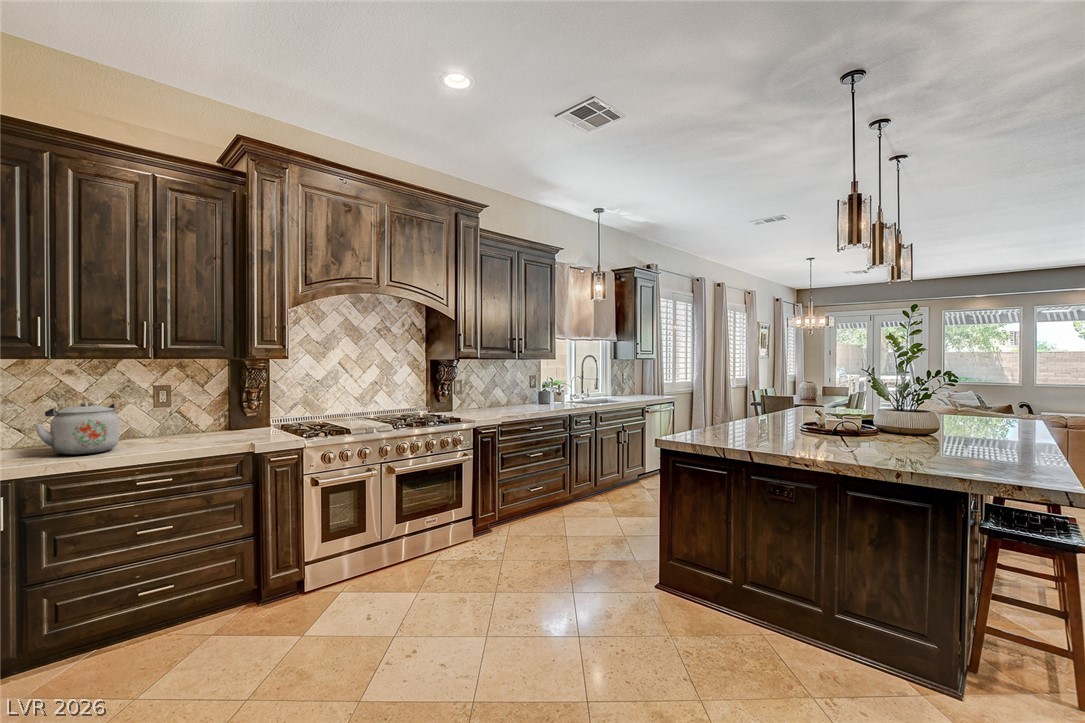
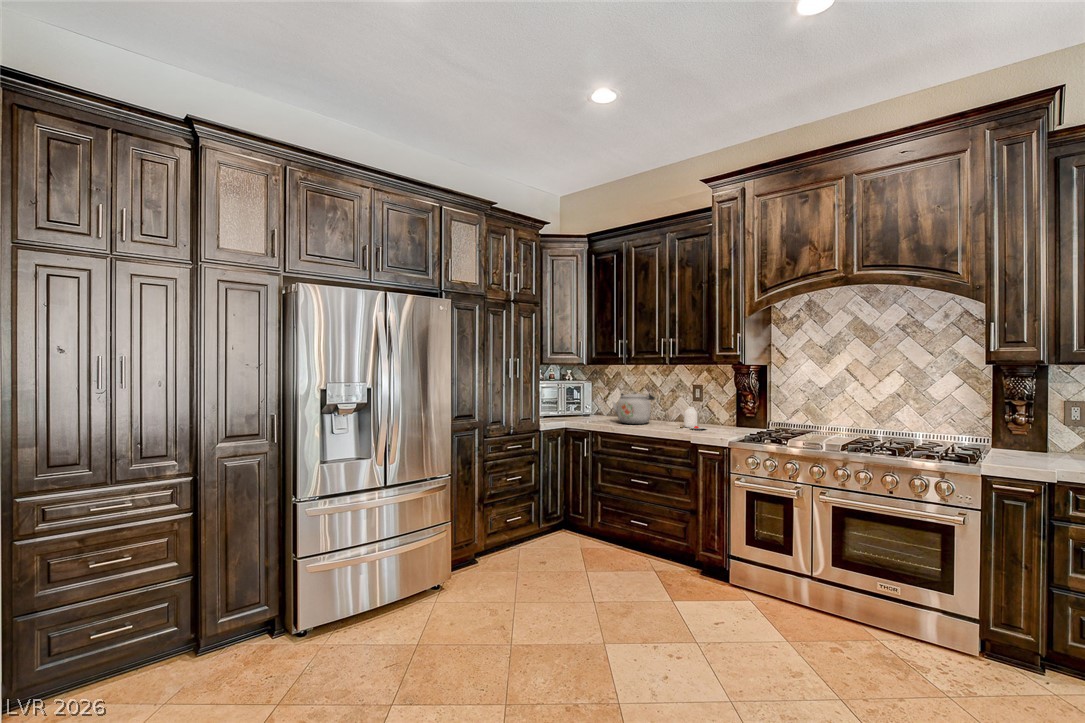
jar: none [182,414,235,443] -> present [682,407,707,429]

